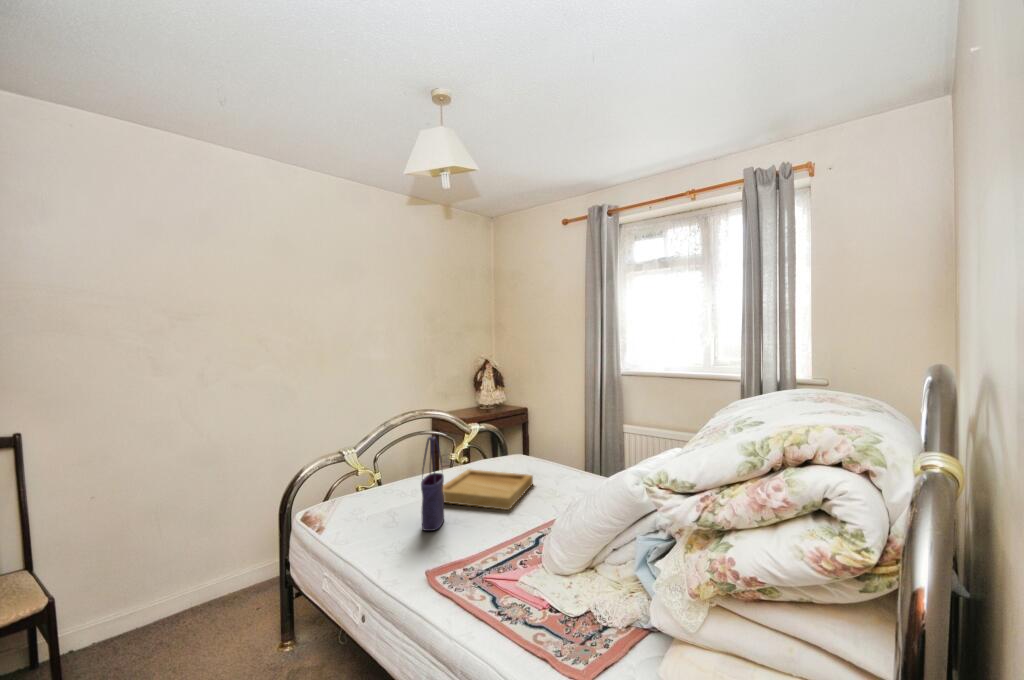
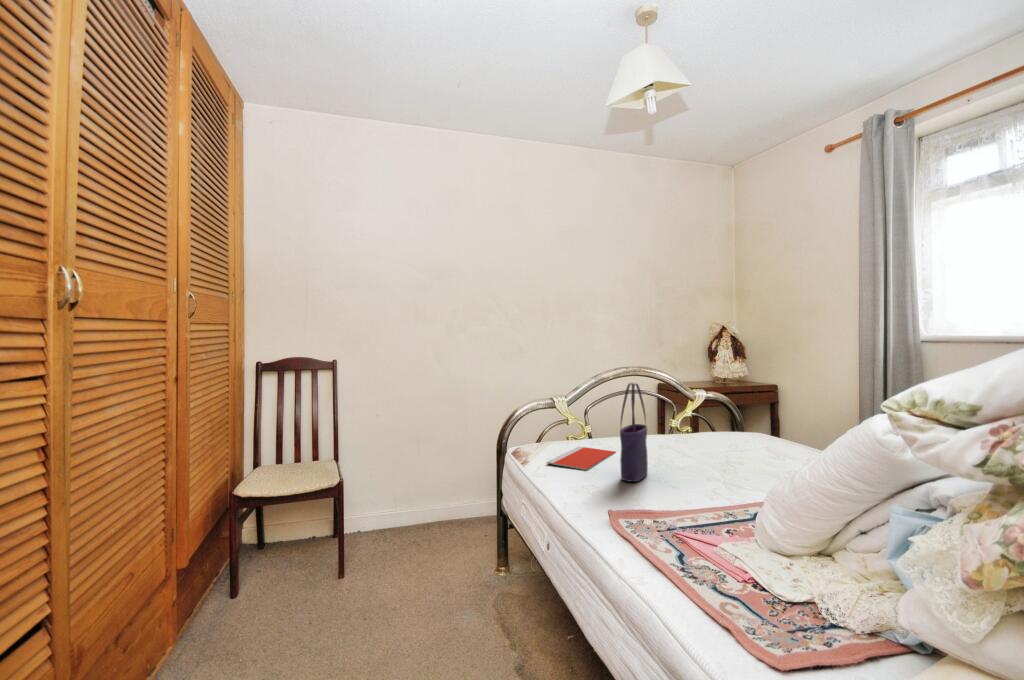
tray: present [443,469,533,510] -> none [642,433,765,477]
notebook: none [342,497,409,525] -> present [547,446,616,470]

